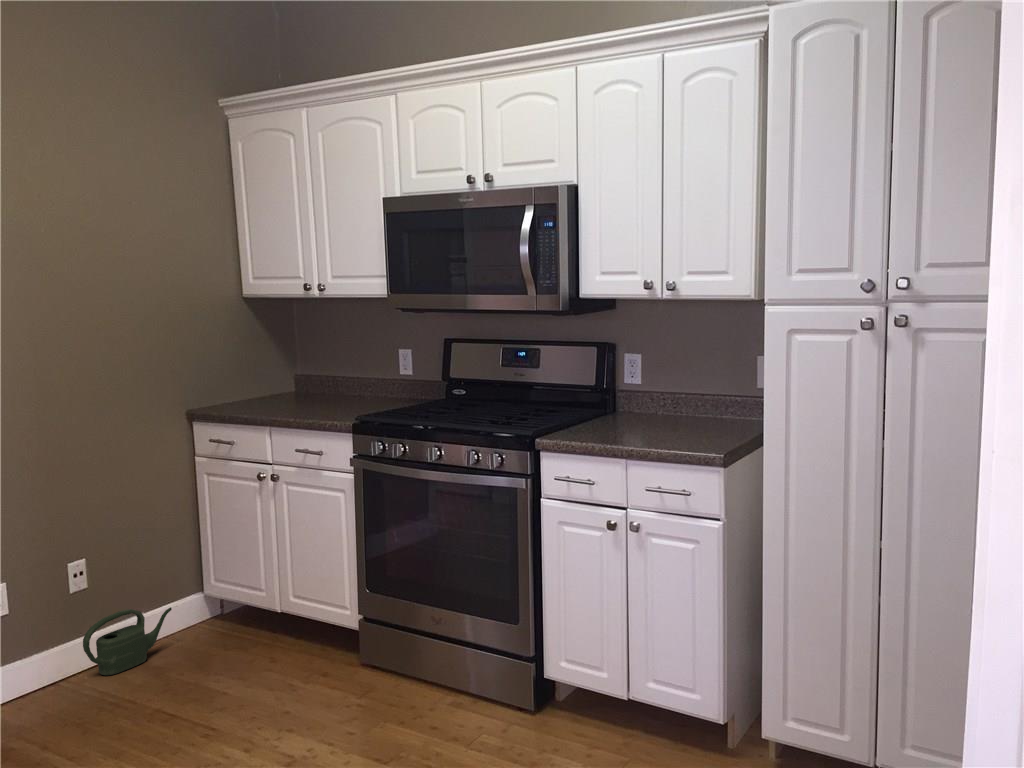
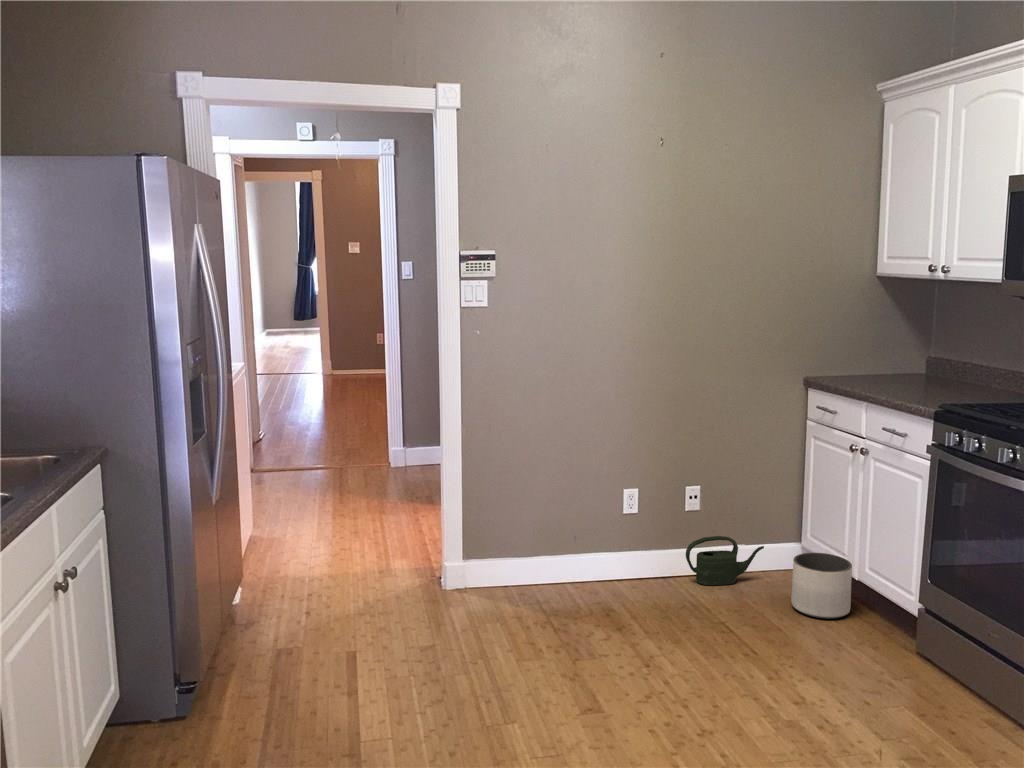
planter: none [218,593,283,666] -> present [791,553,852,619]

